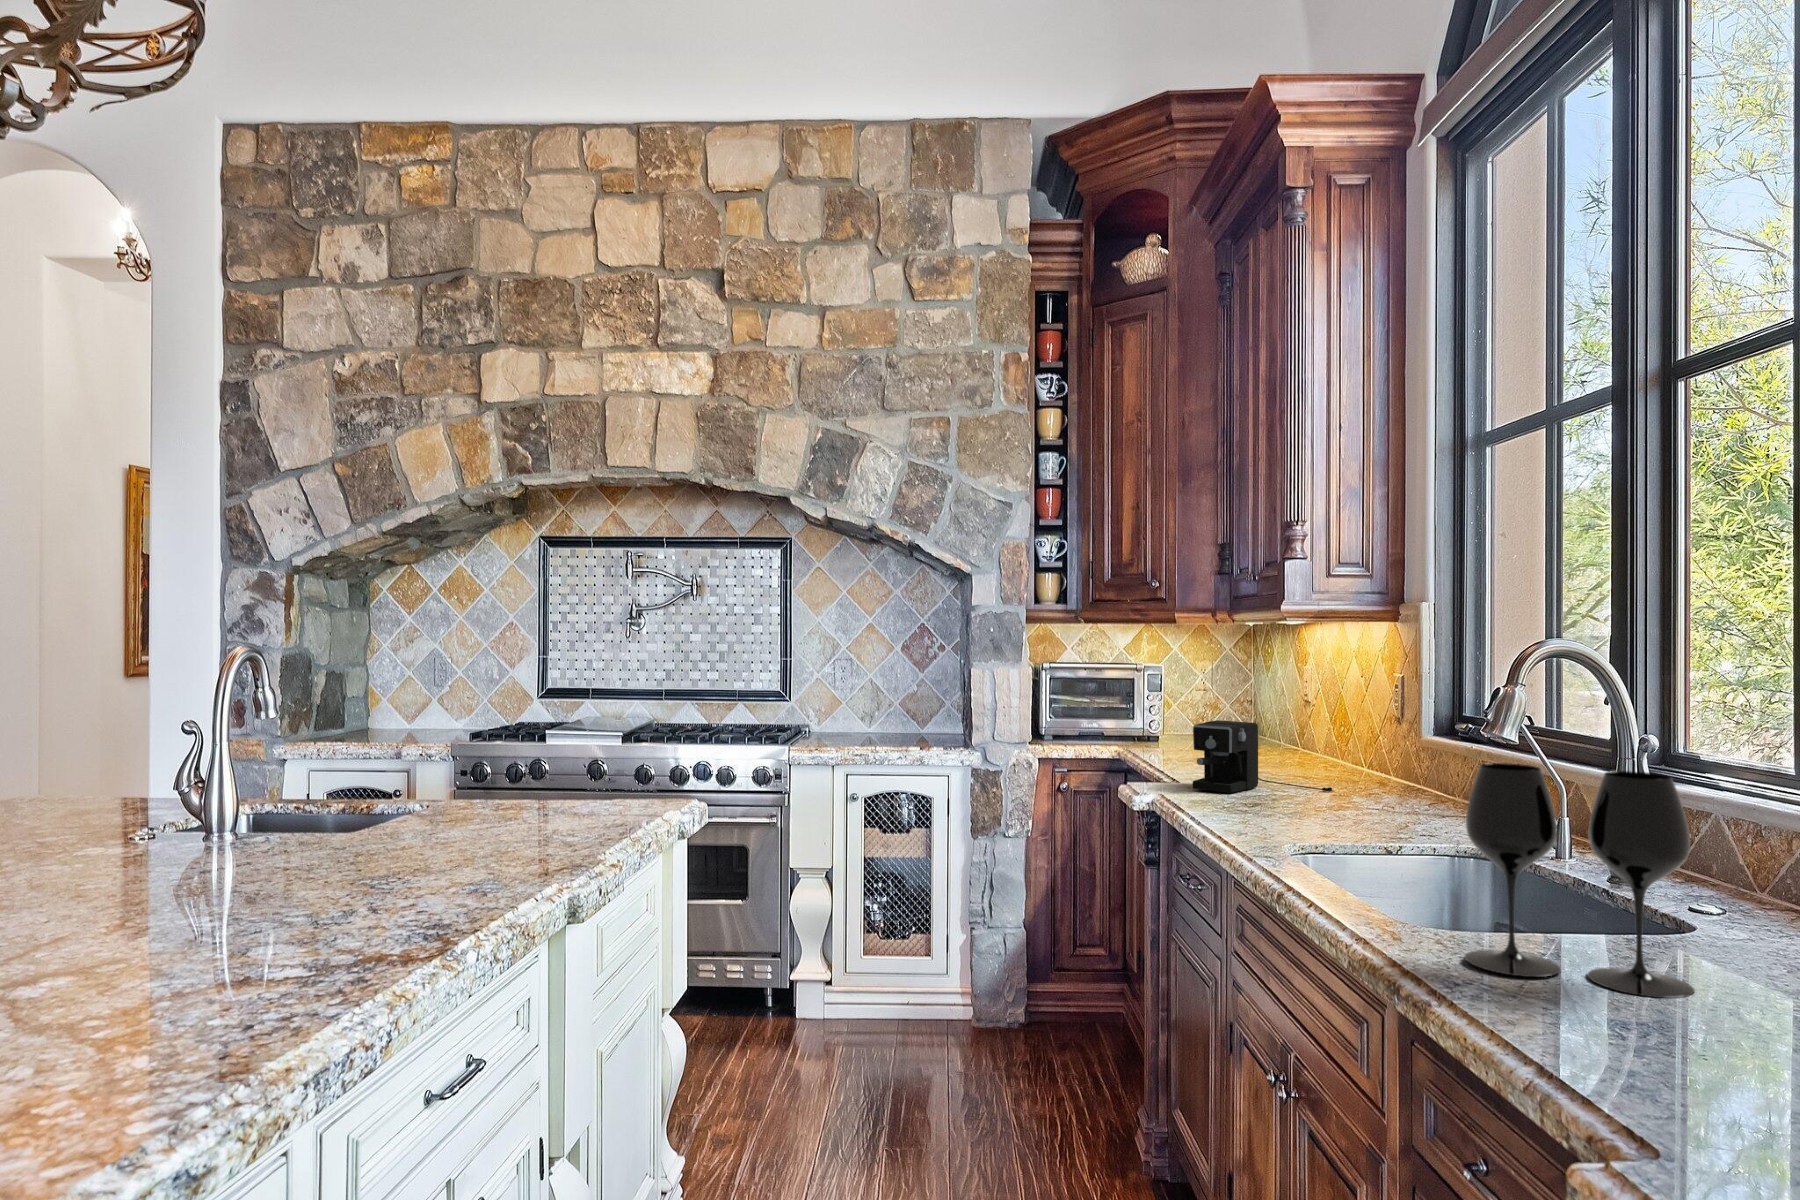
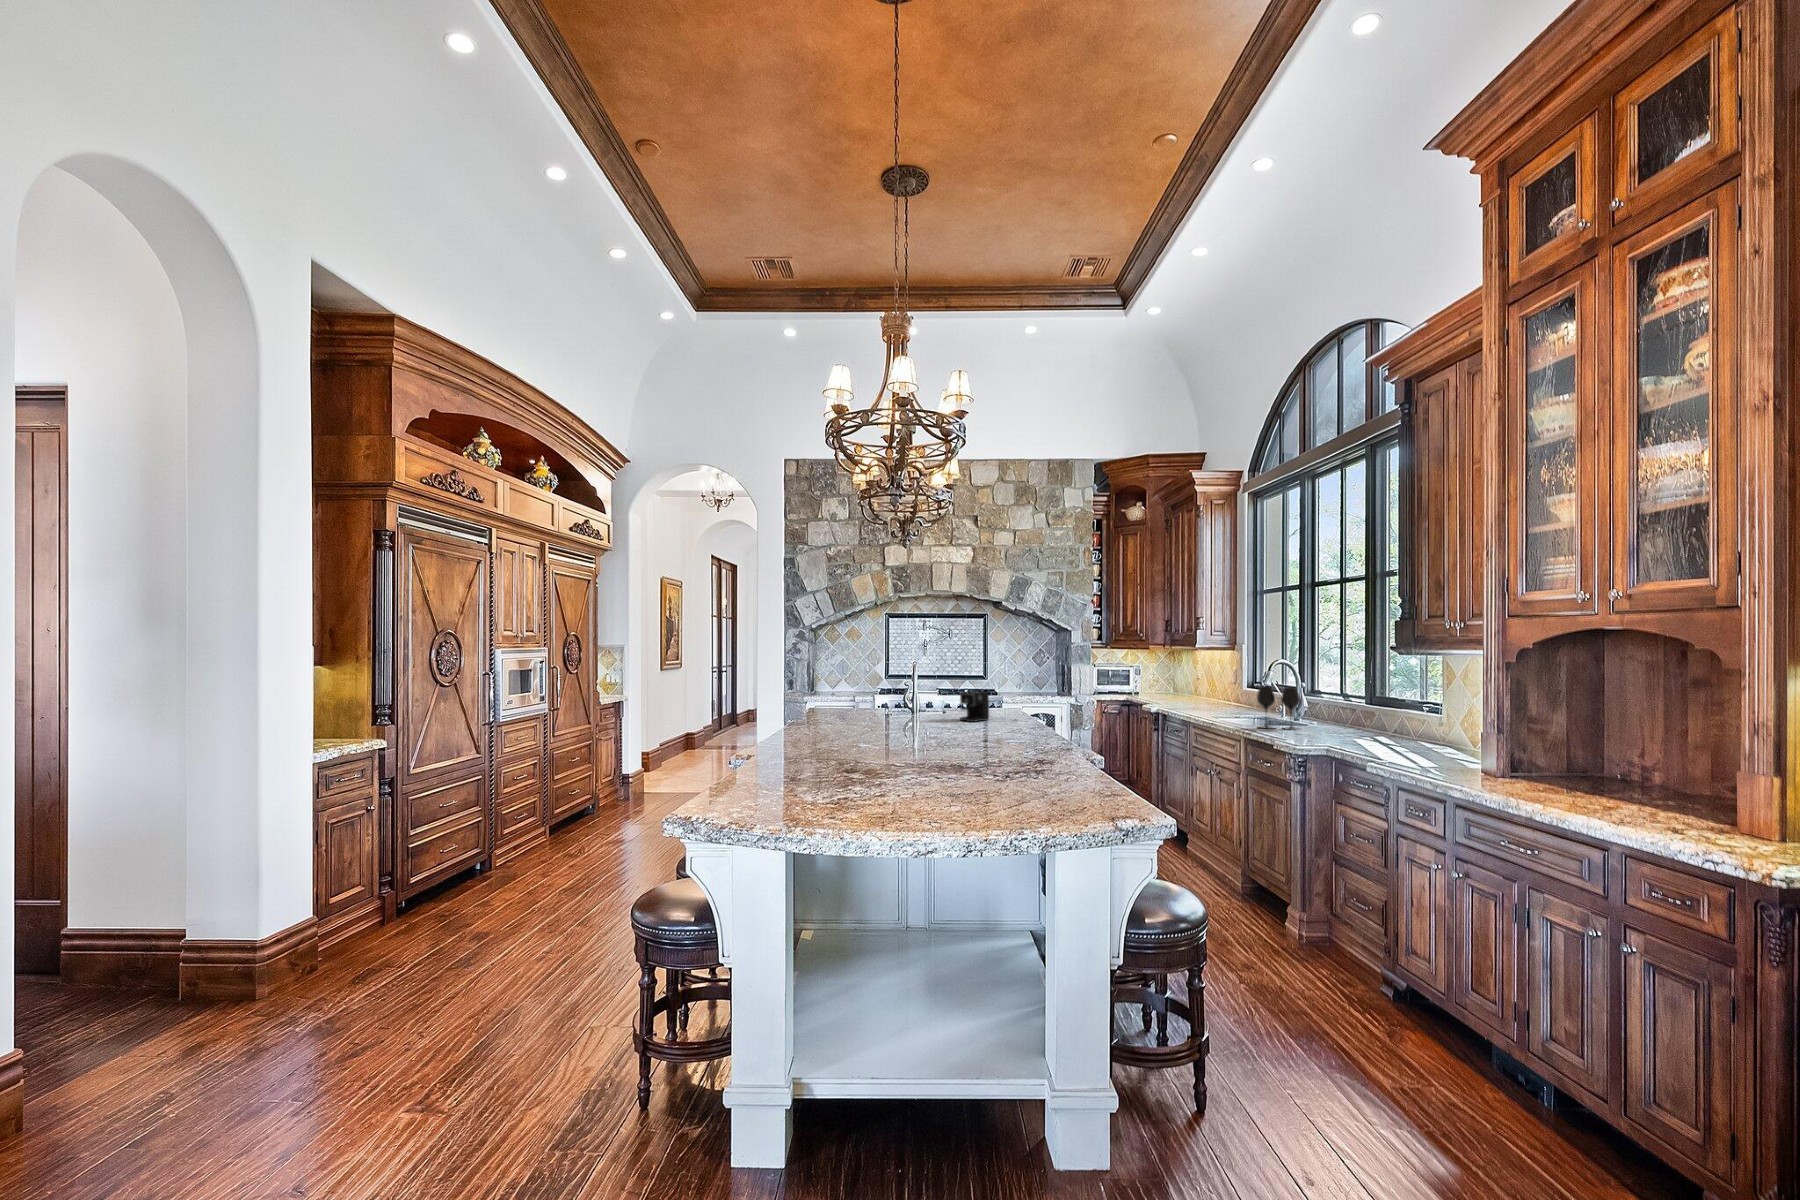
coffee maker: present [1193,720,1333,793] -> present [960,691,989,722]

